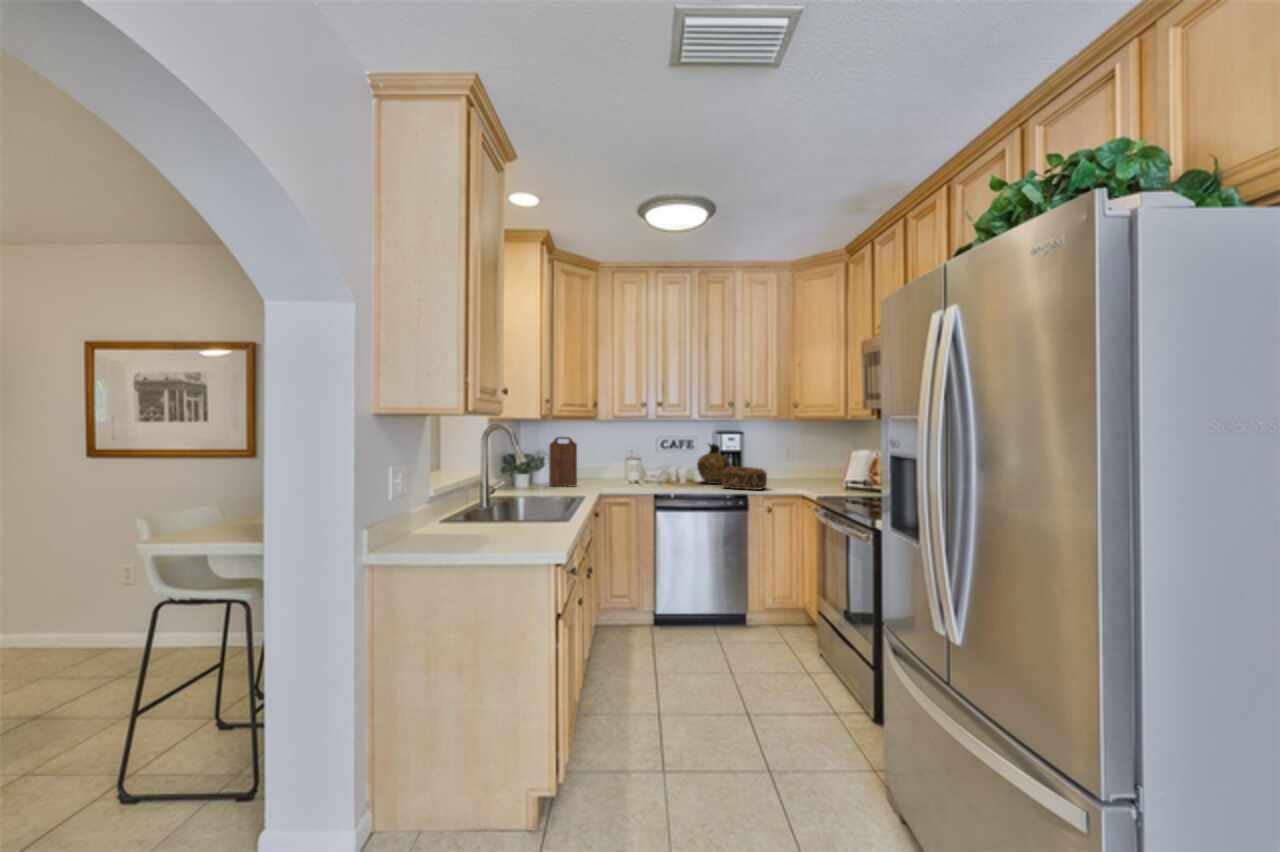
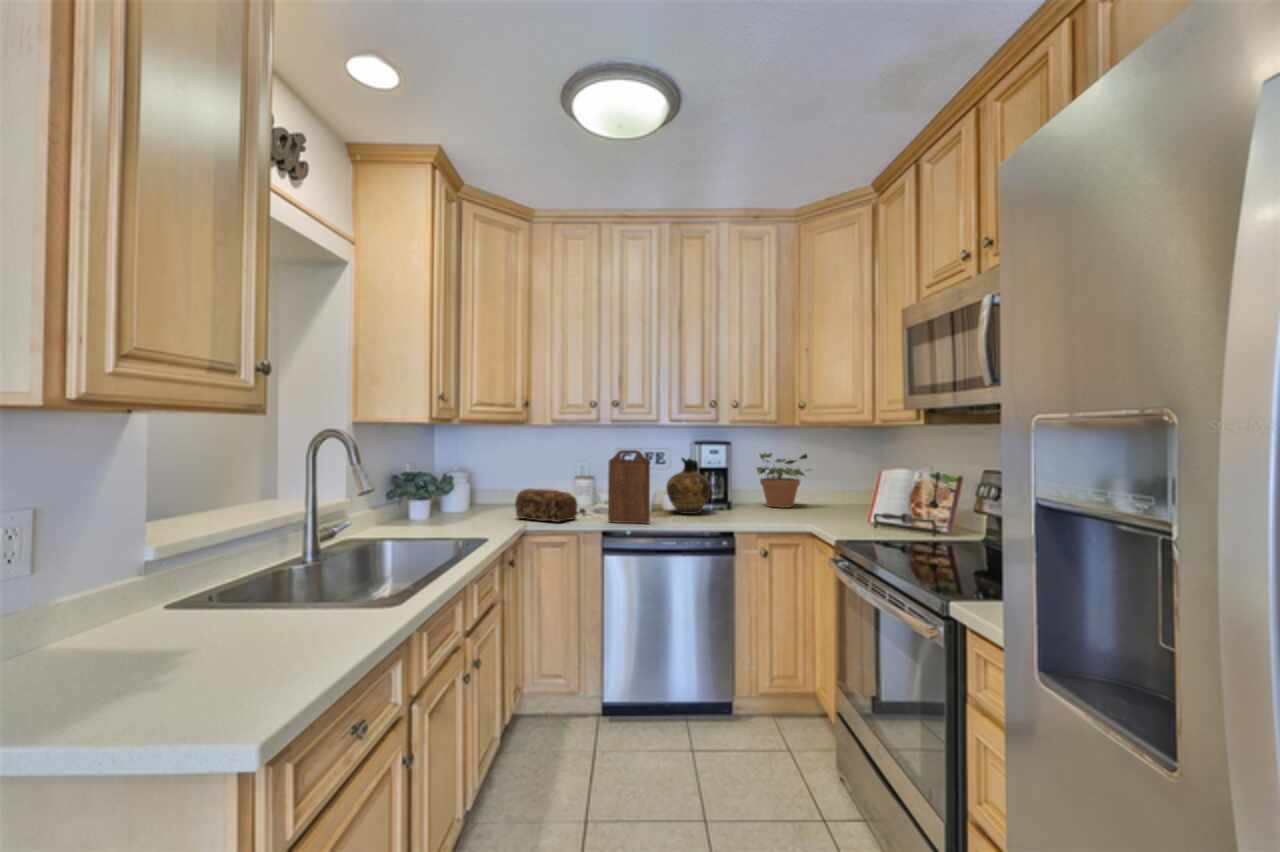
cutting board: present [549,437,577,486] -> present [608,450,650,524]
potted plant: none [761,439,806,480] -> present [757,453,807,508]
bread loaf: present [722,466,767,490] -> present [515,489,577,522]

